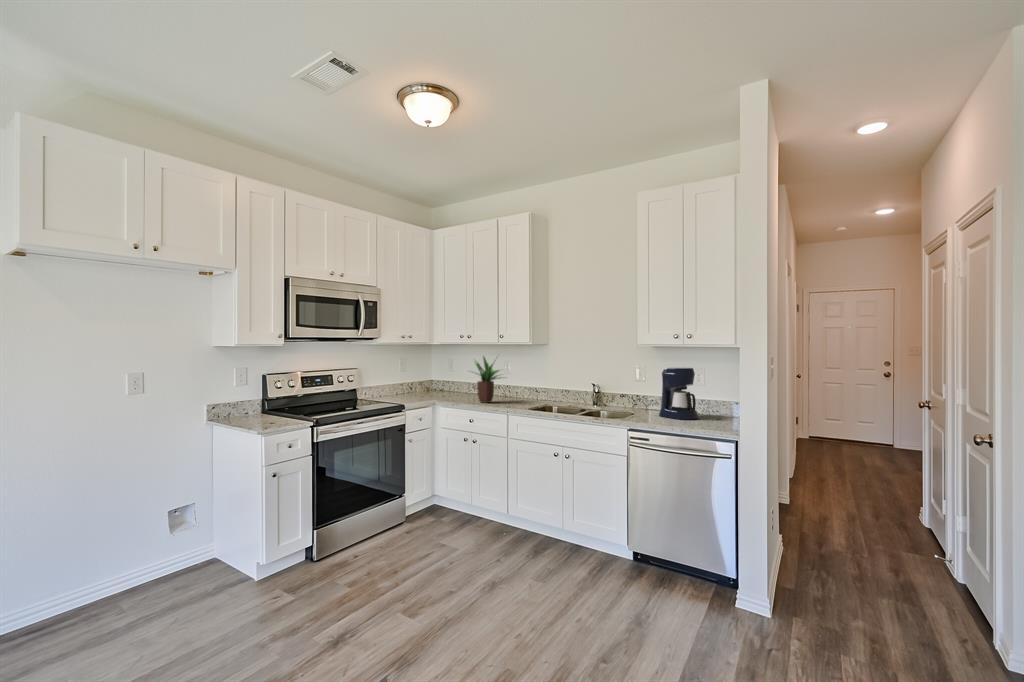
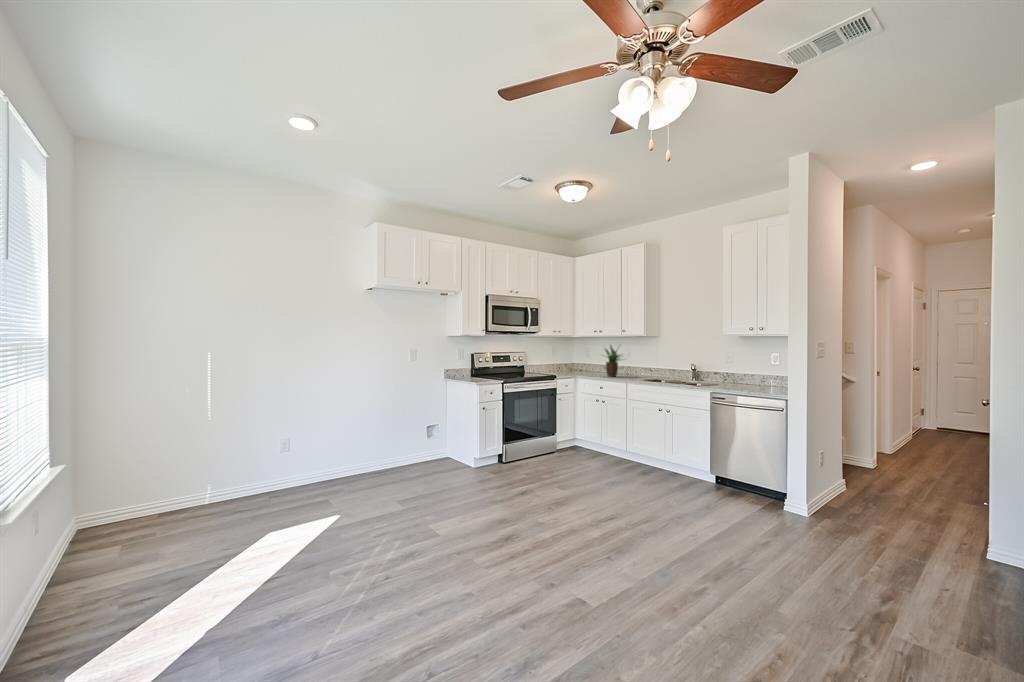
coffee maker: present [659,367,699,420] -> none [738,351,770,388]

